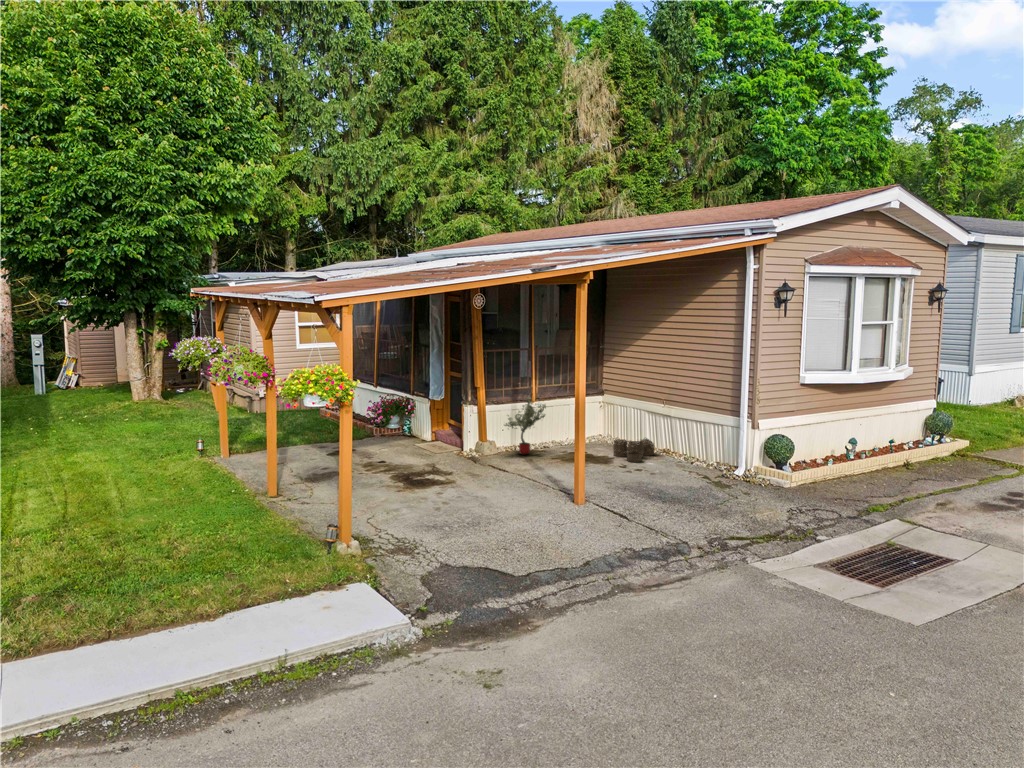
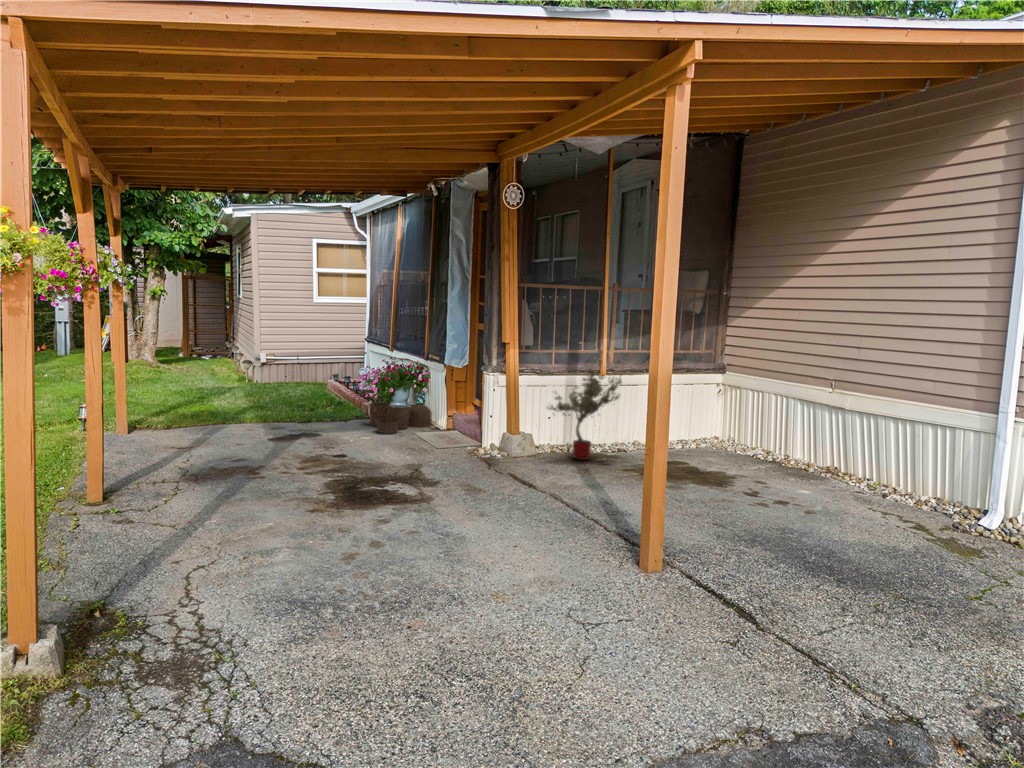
woven basket: present [613,438,654,462] -> present [369,402,432,434]

